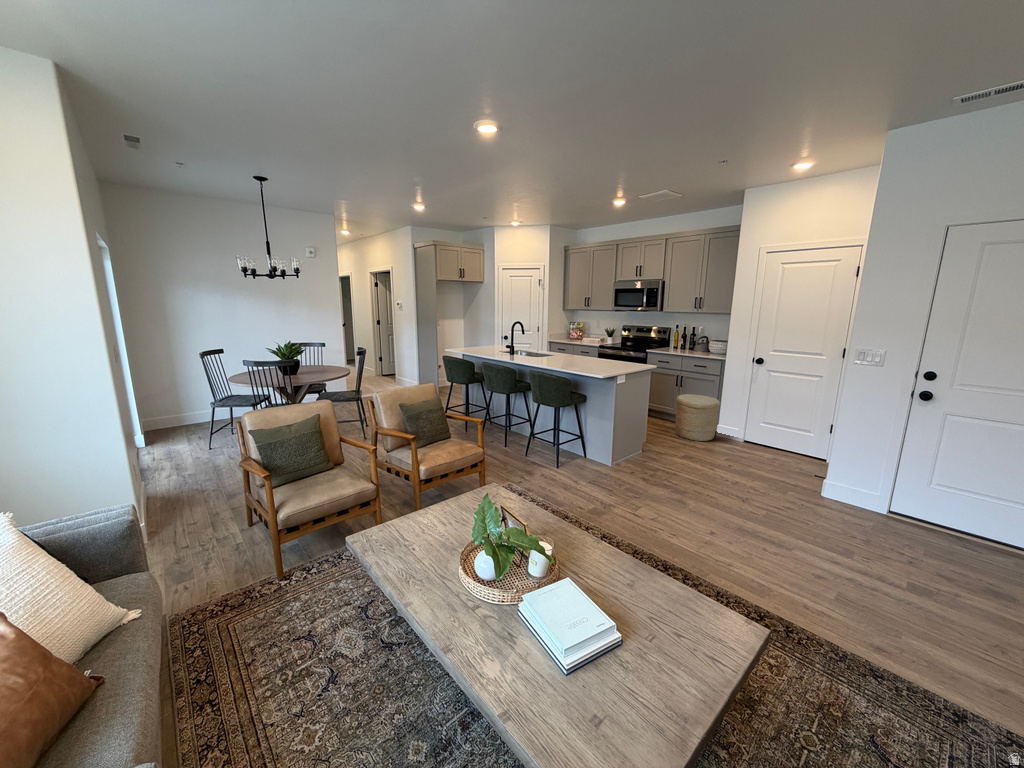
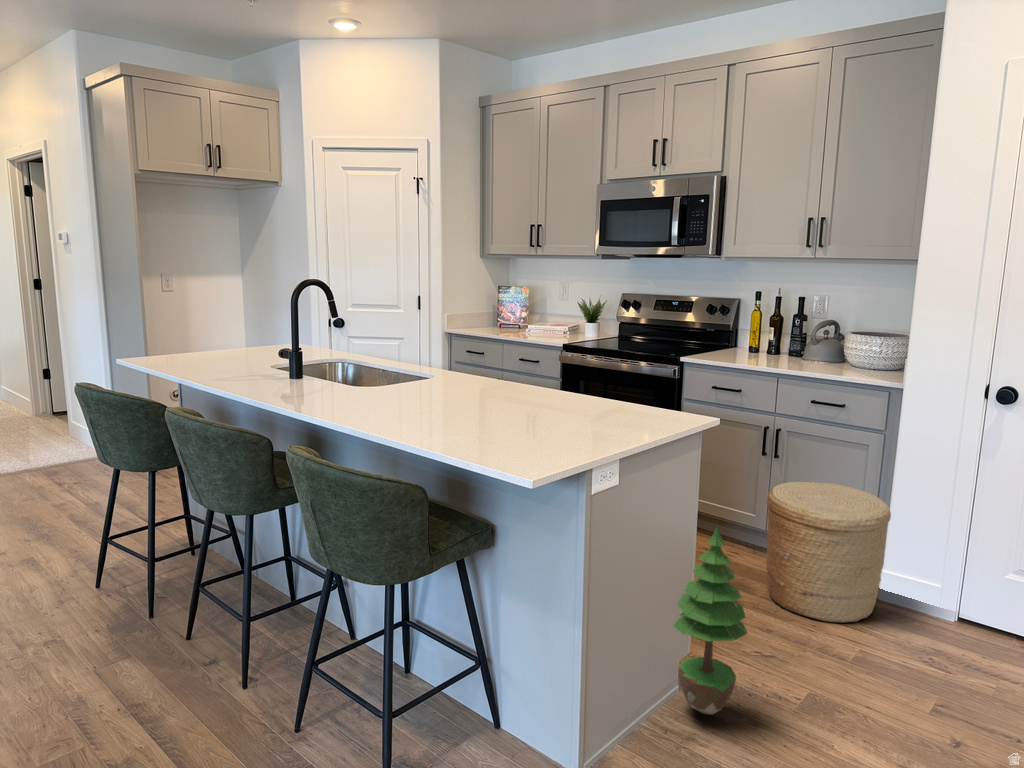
potted tree: none [641,399,665,459] -> present [673,527,747,715]

